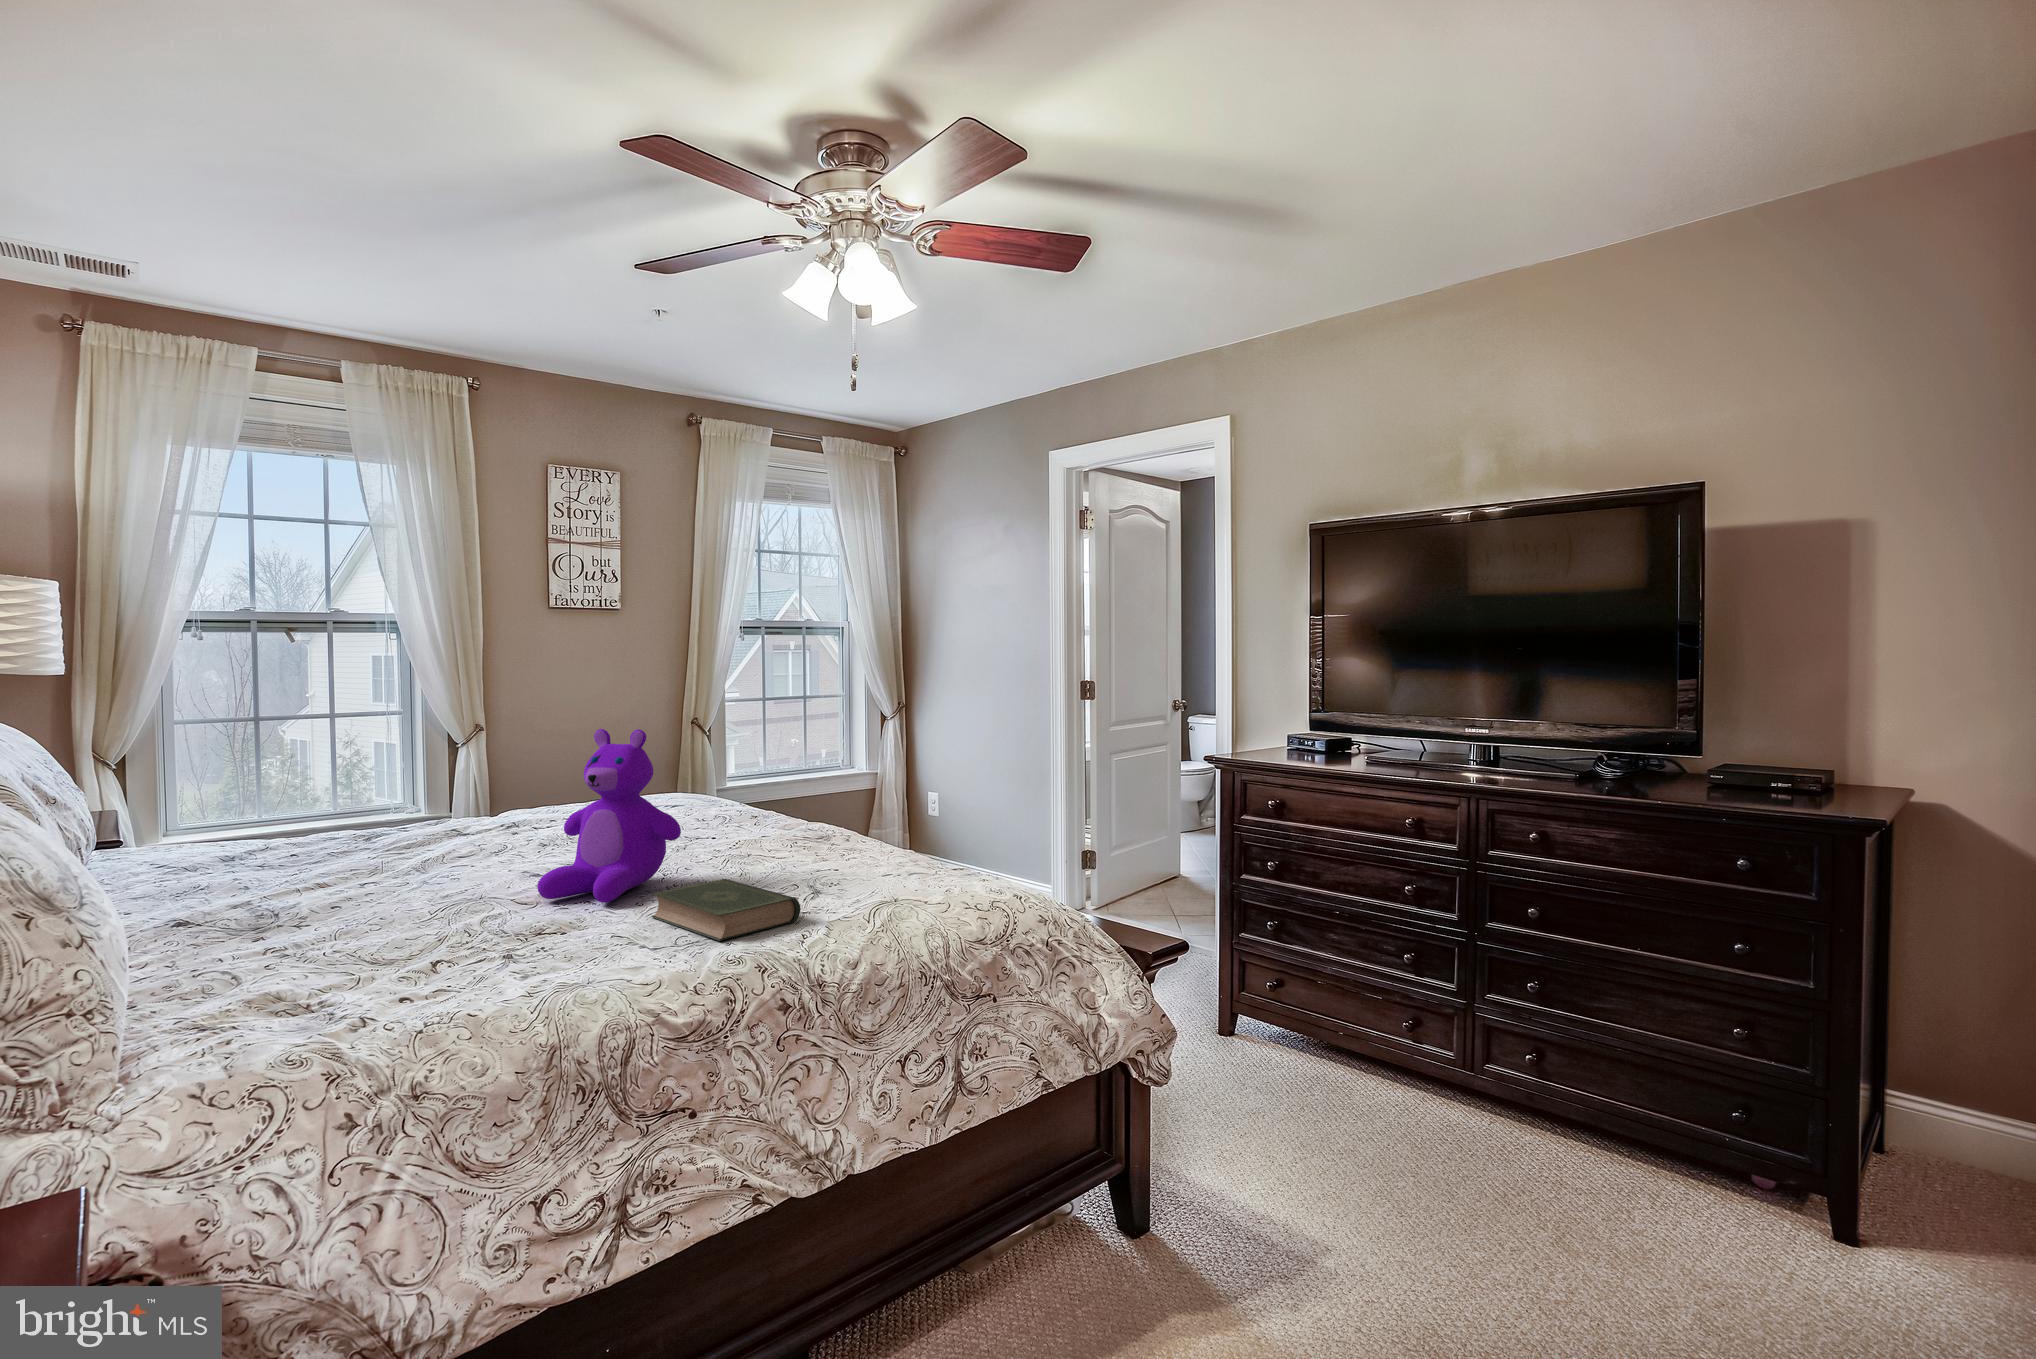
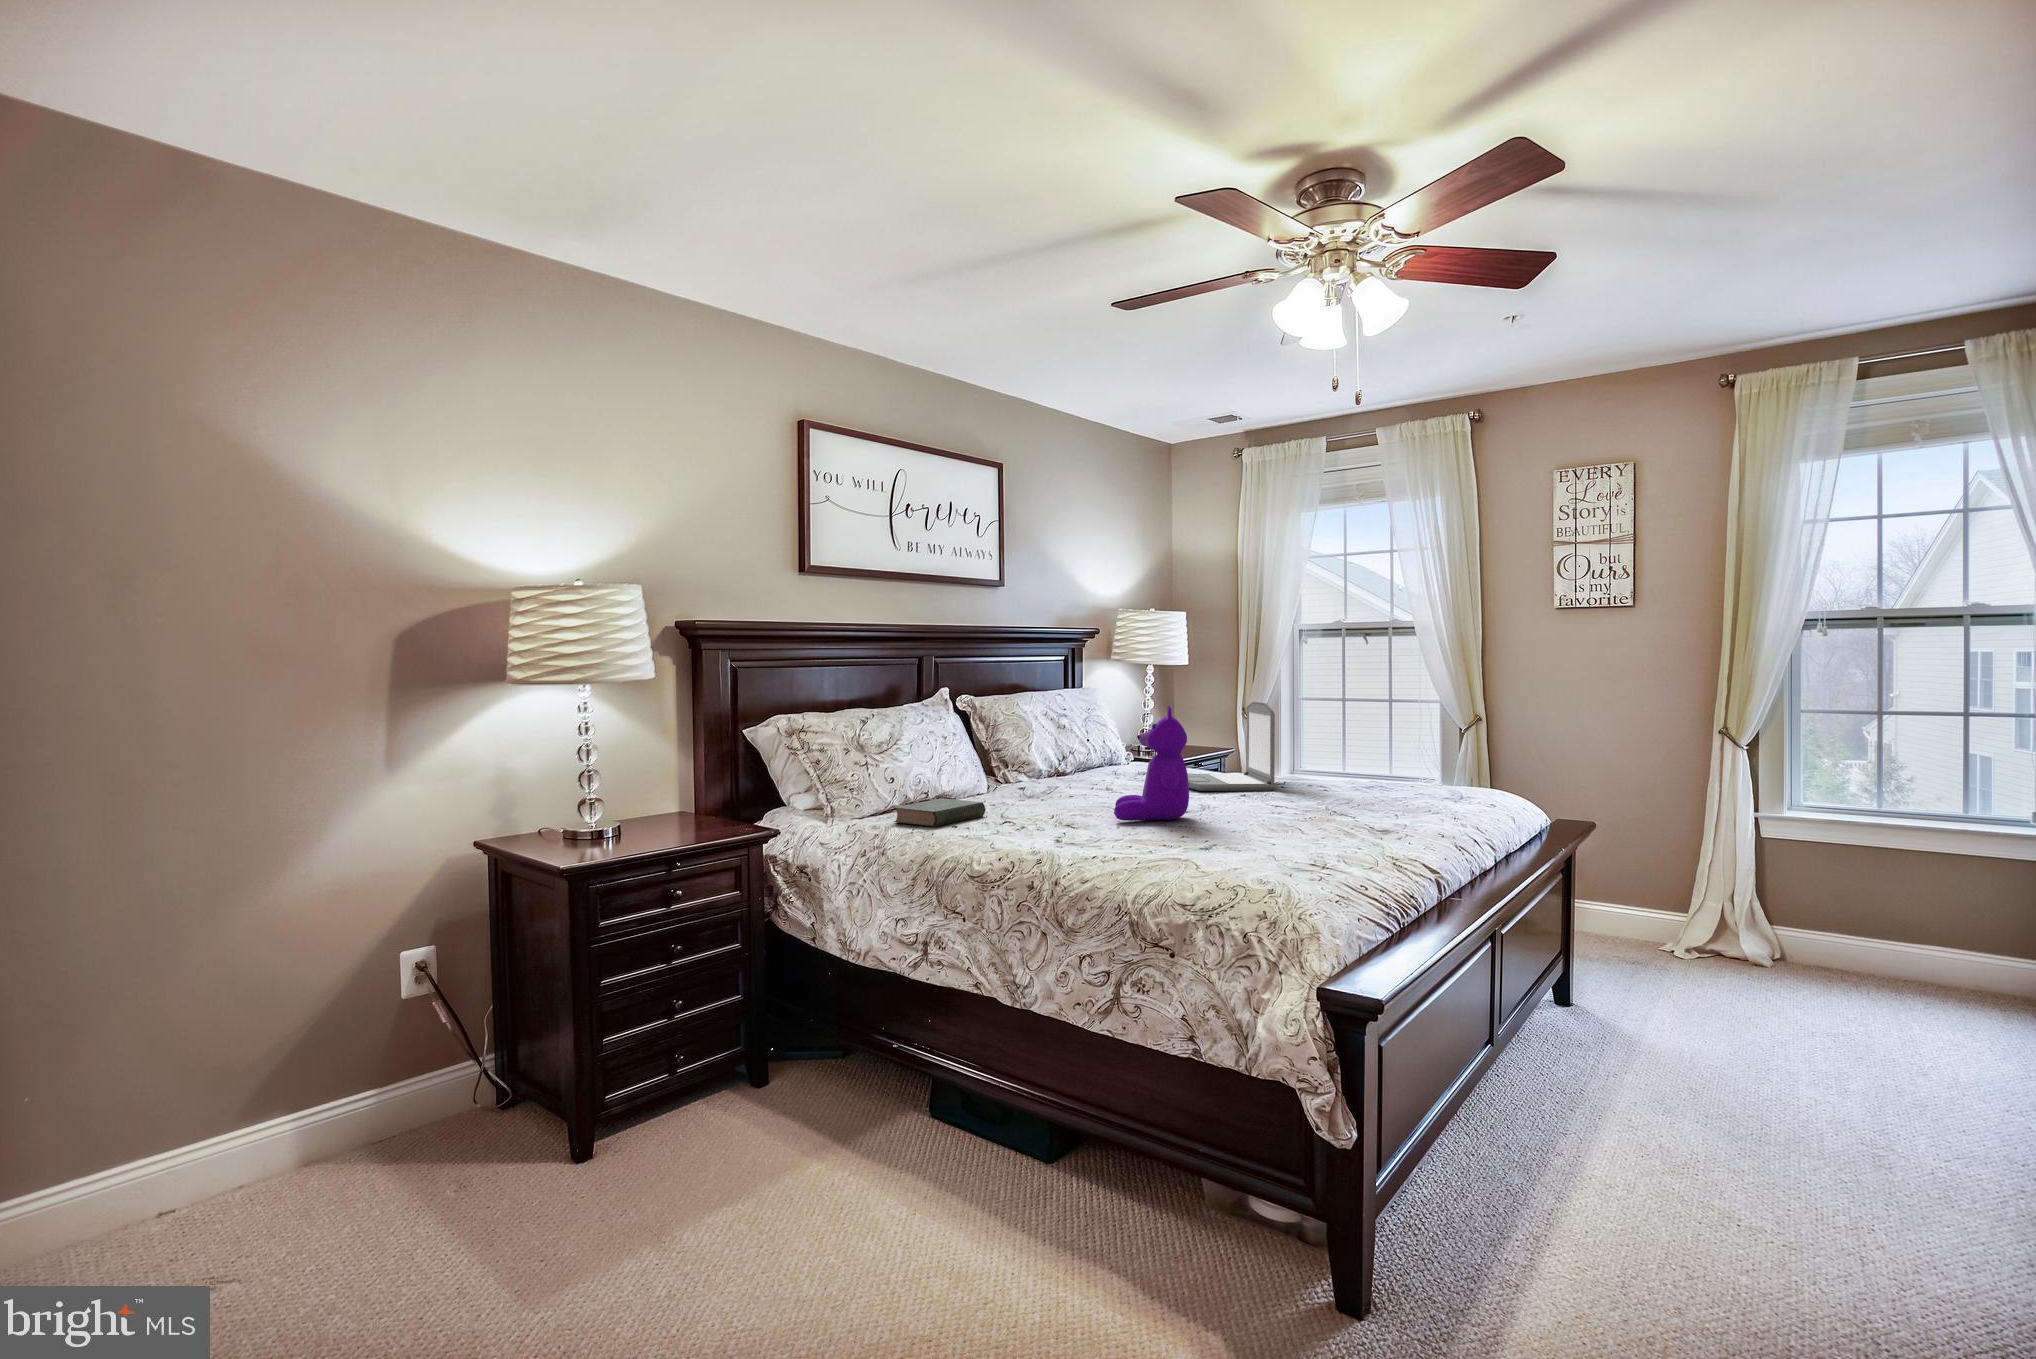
laptop: none [310,723,510,859] -> present [1188,701,1278,791]
book: present [651,879,800,941] -> present [893,798,985,827]

